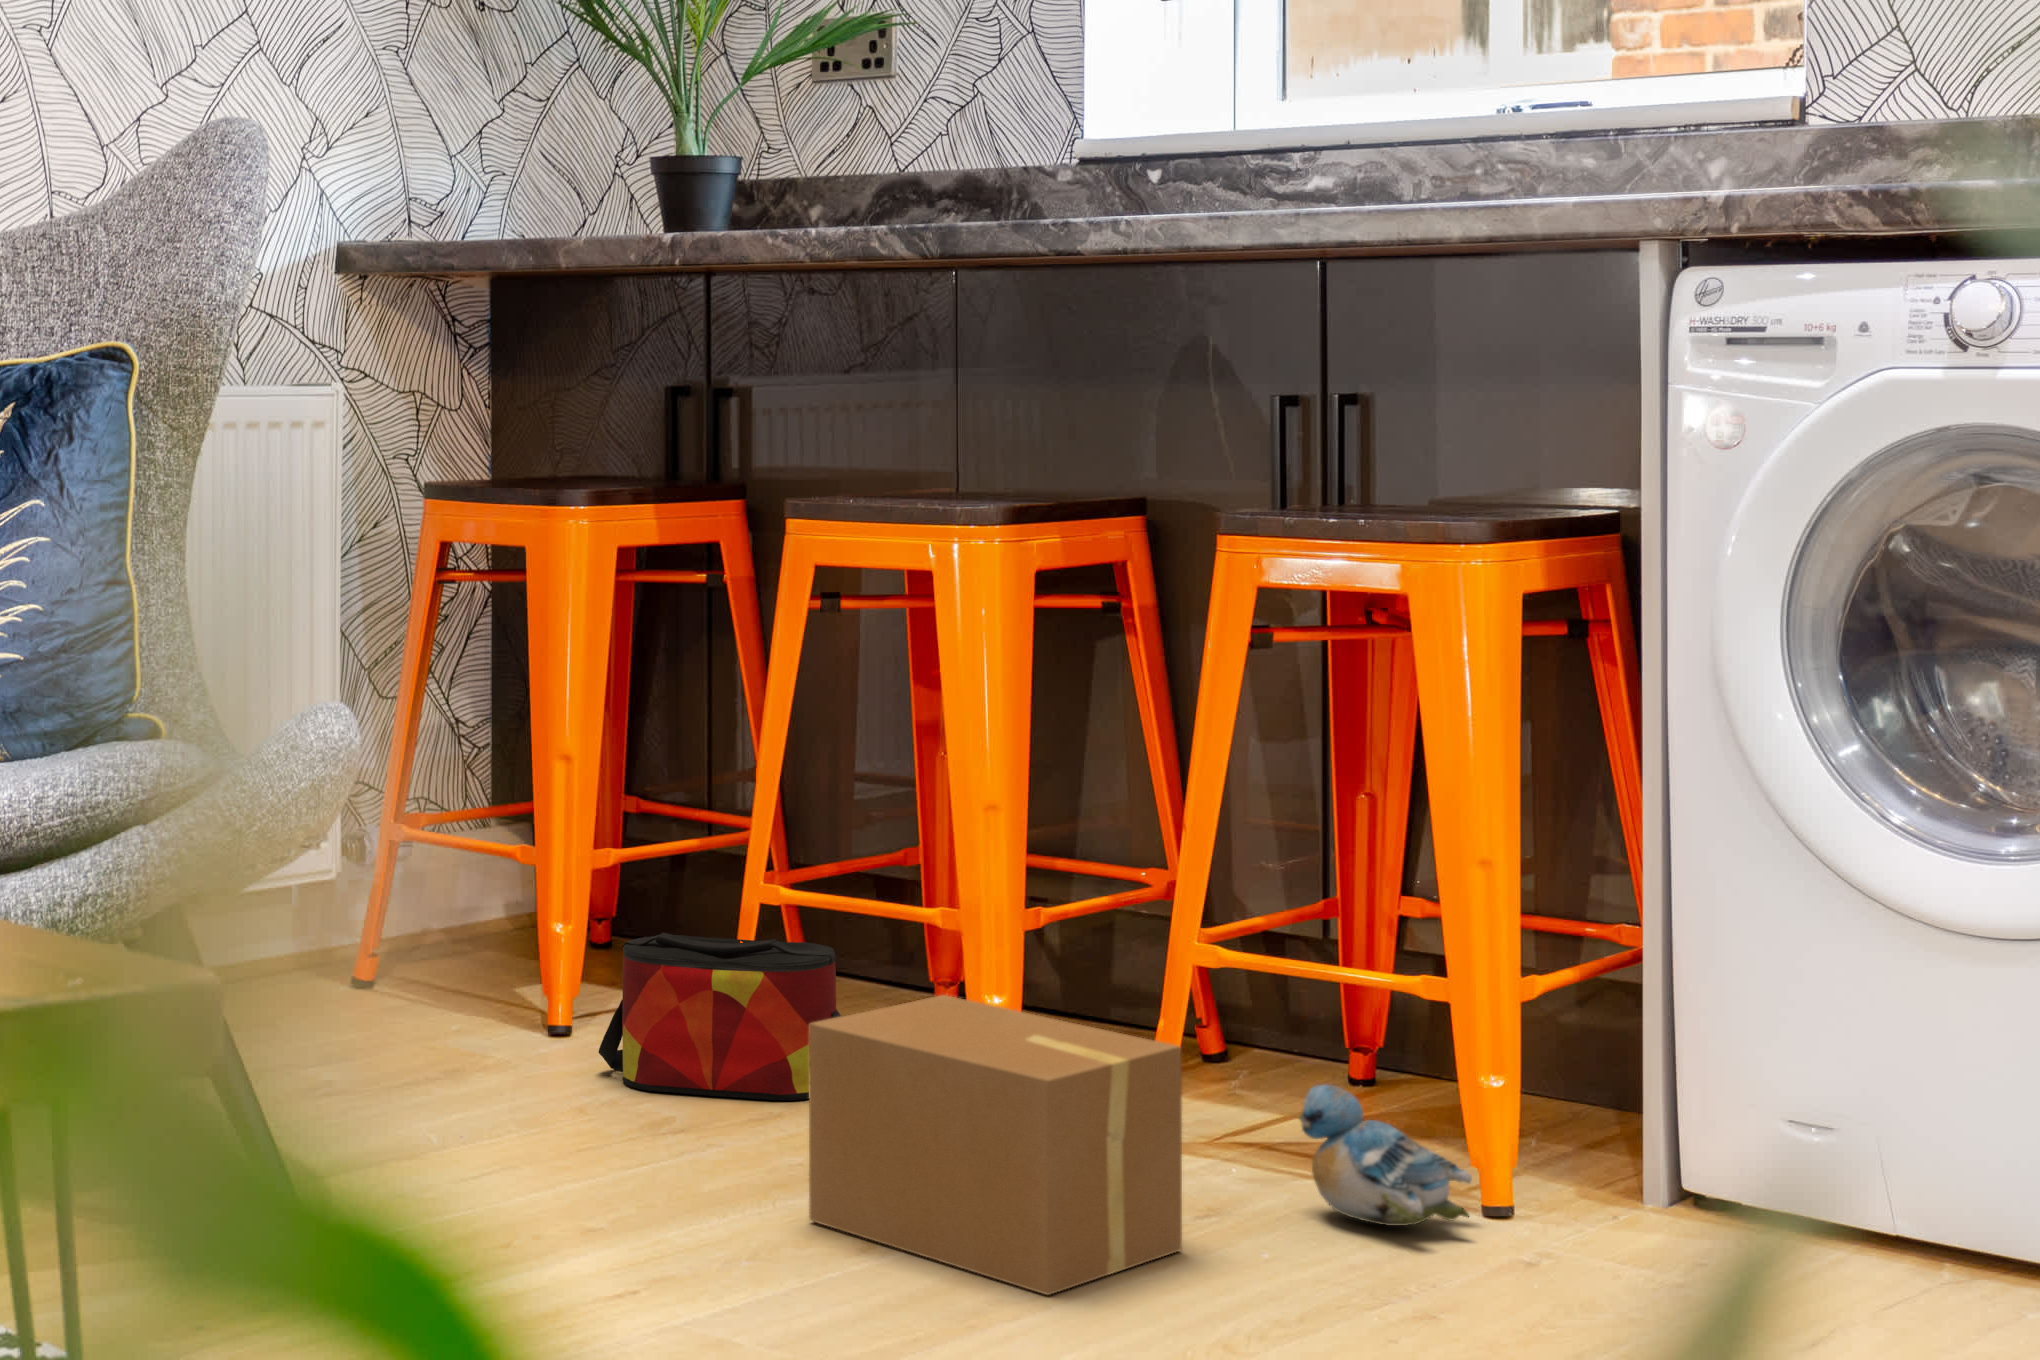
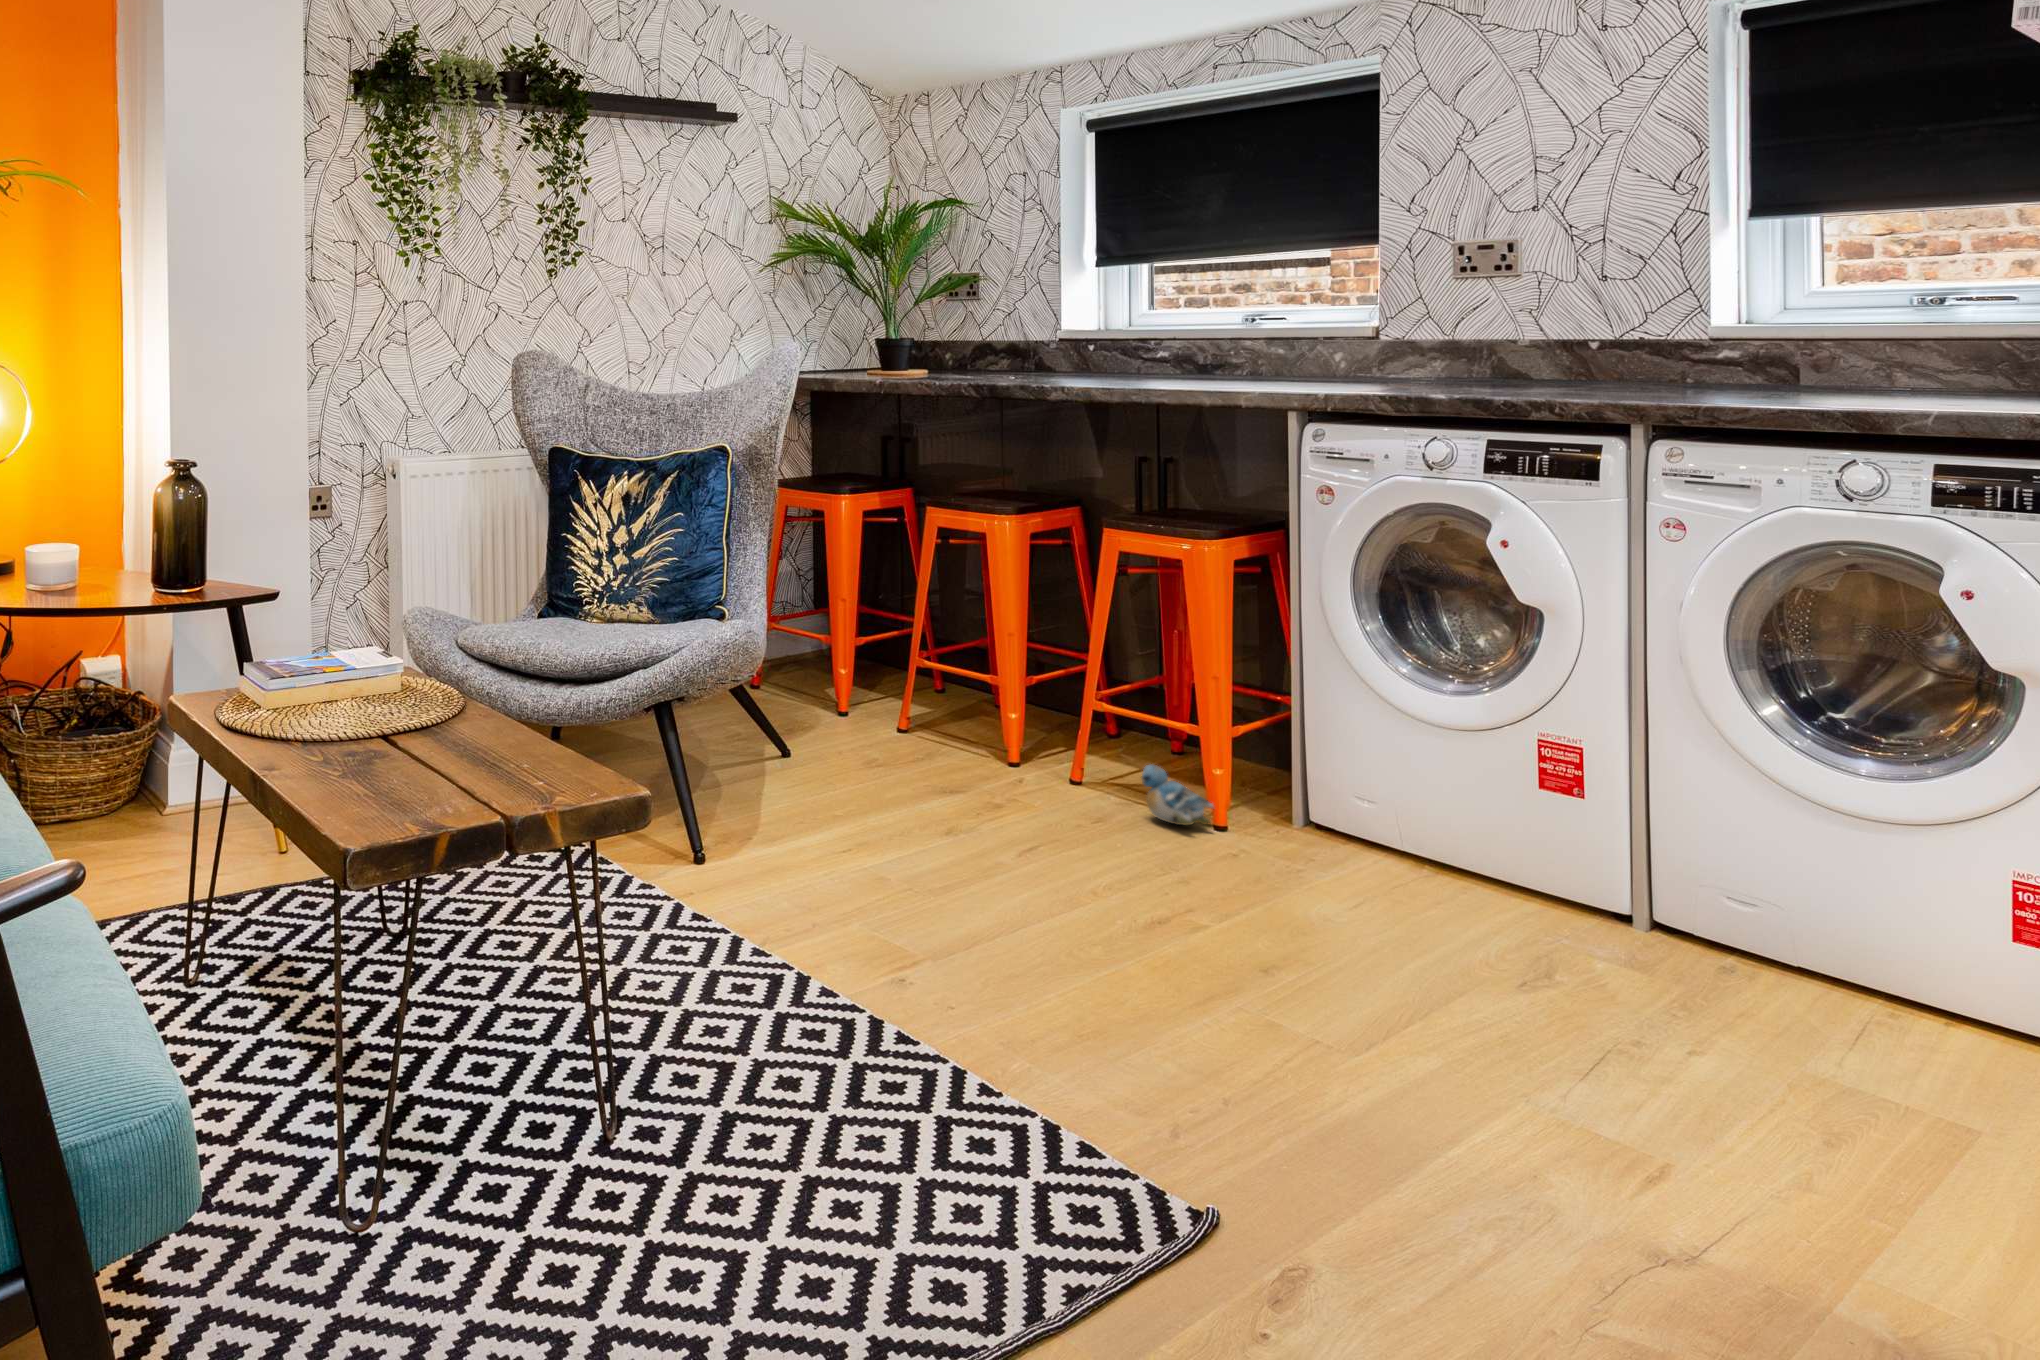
bag: present [599,932,841,1100] -> none [850,682,957,755]
cardboard box: present [809,995,1182,1295] -> none [934,719,1088,848]

